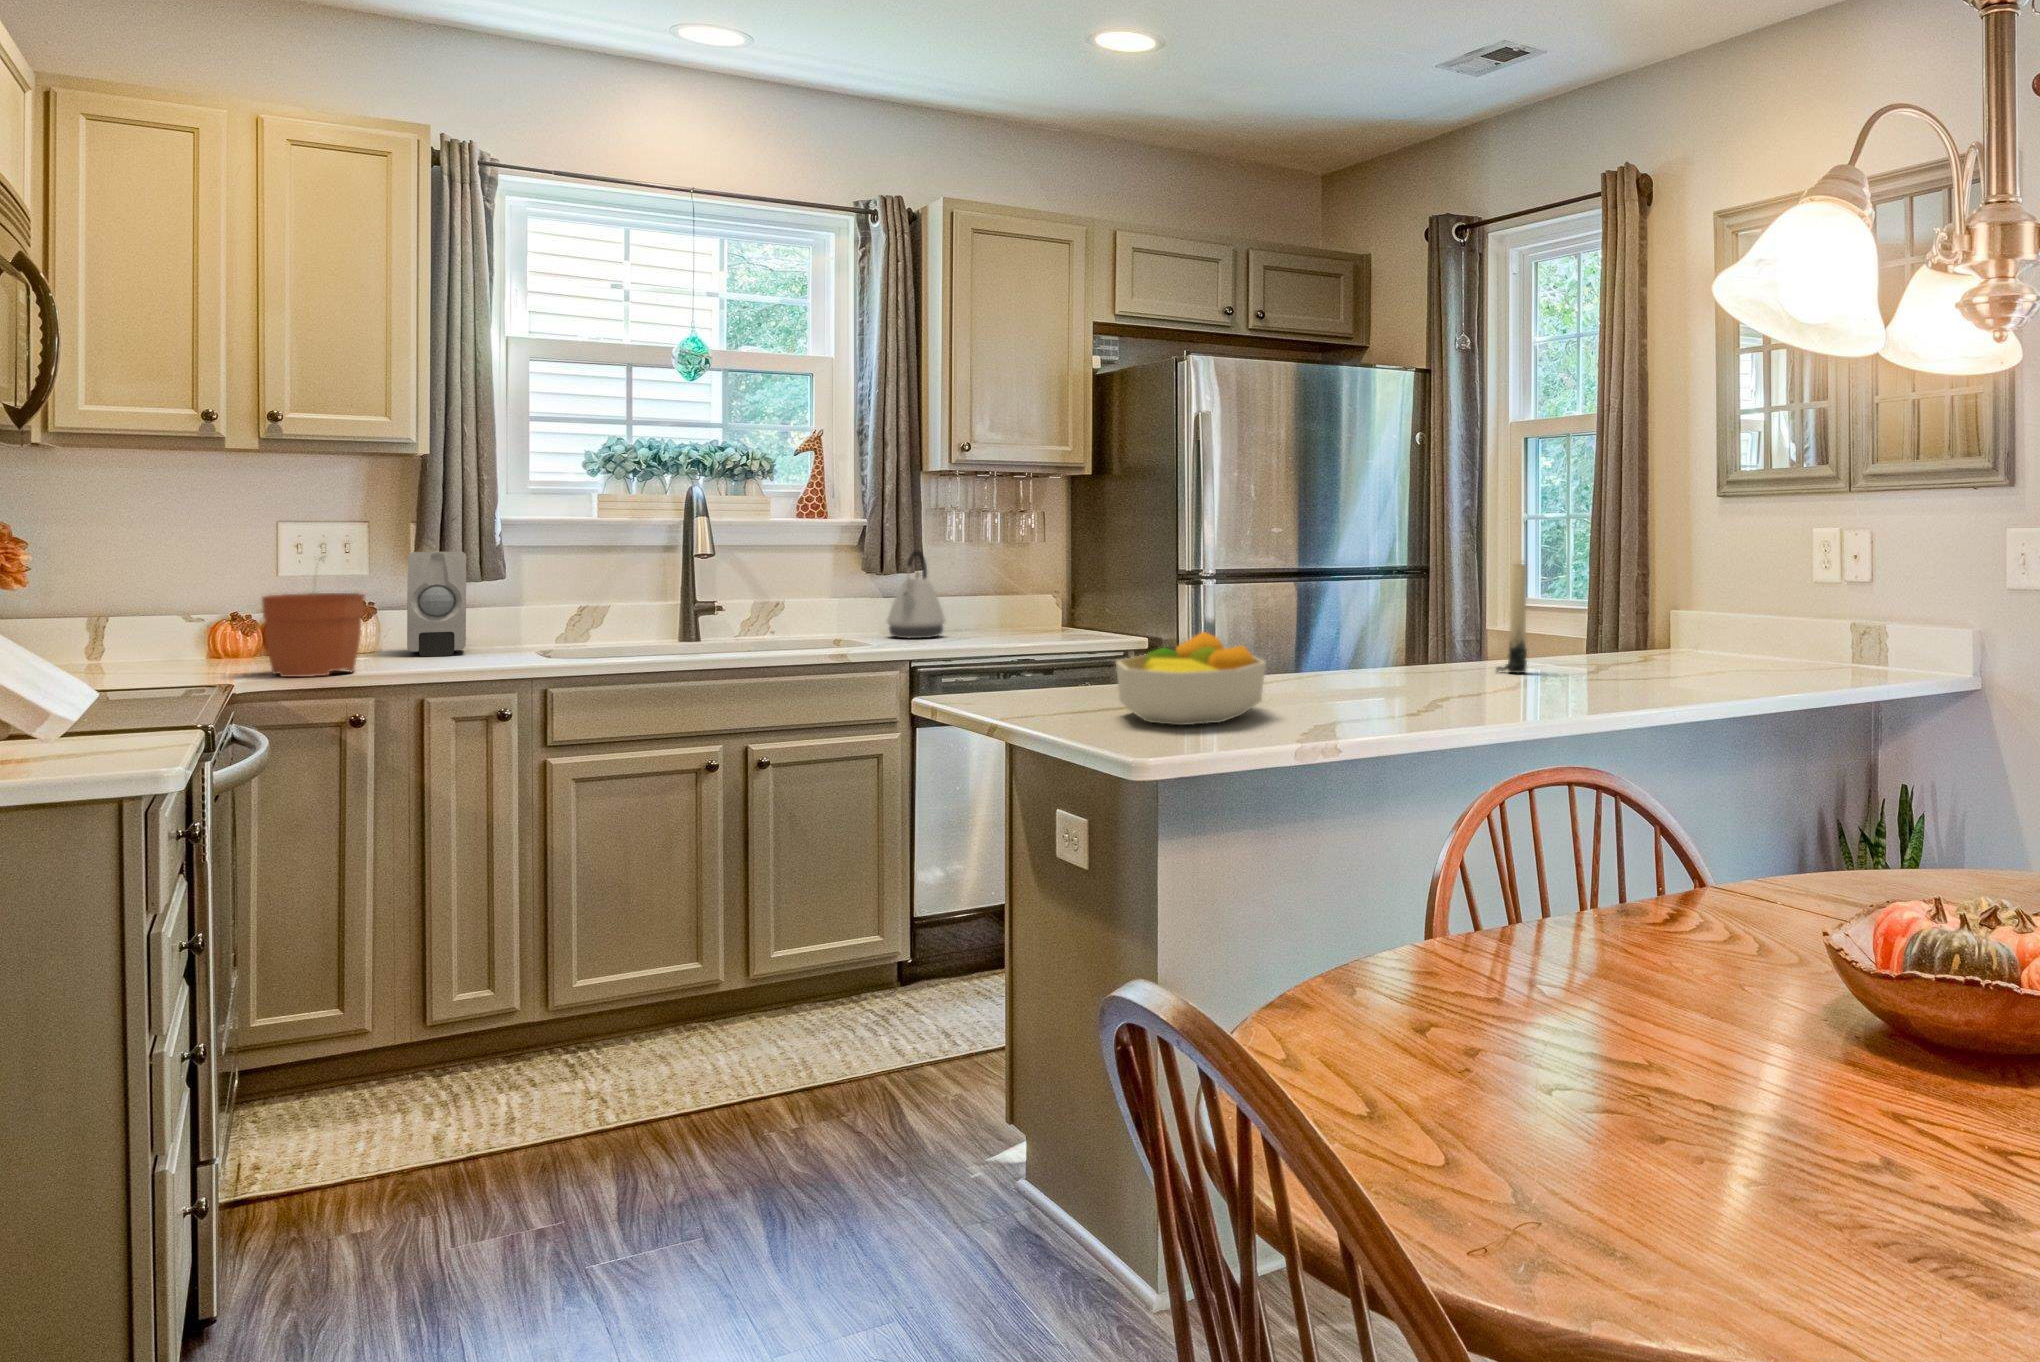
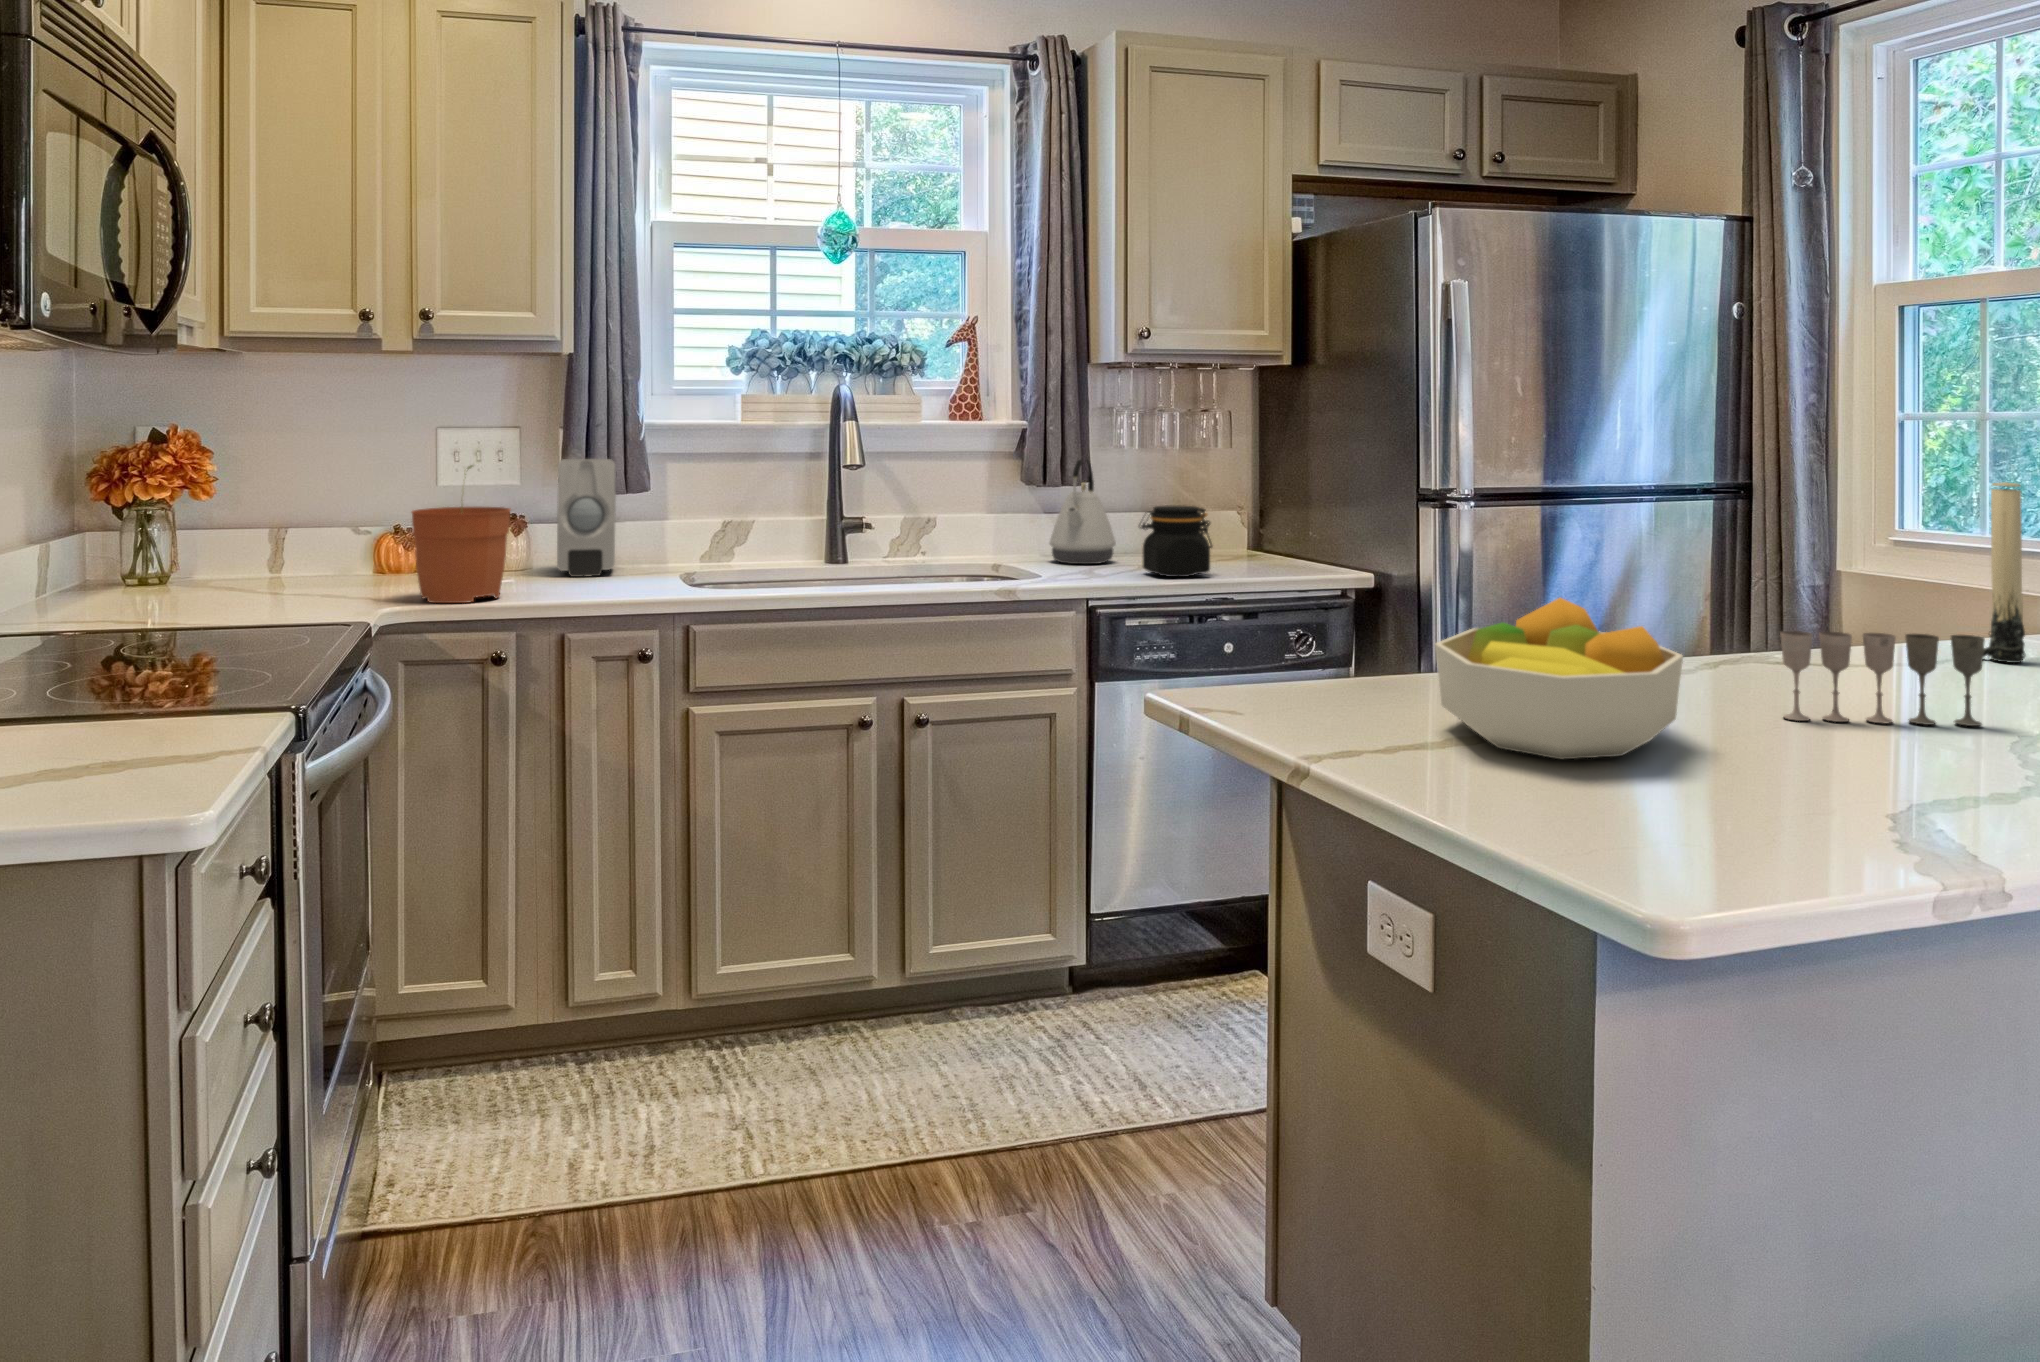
jar: none [961,589,1024,645] -> present [1139,506,1212,577]
wine glass: none [1341,649,1457,704] -> present [1780,631,1985,726]

